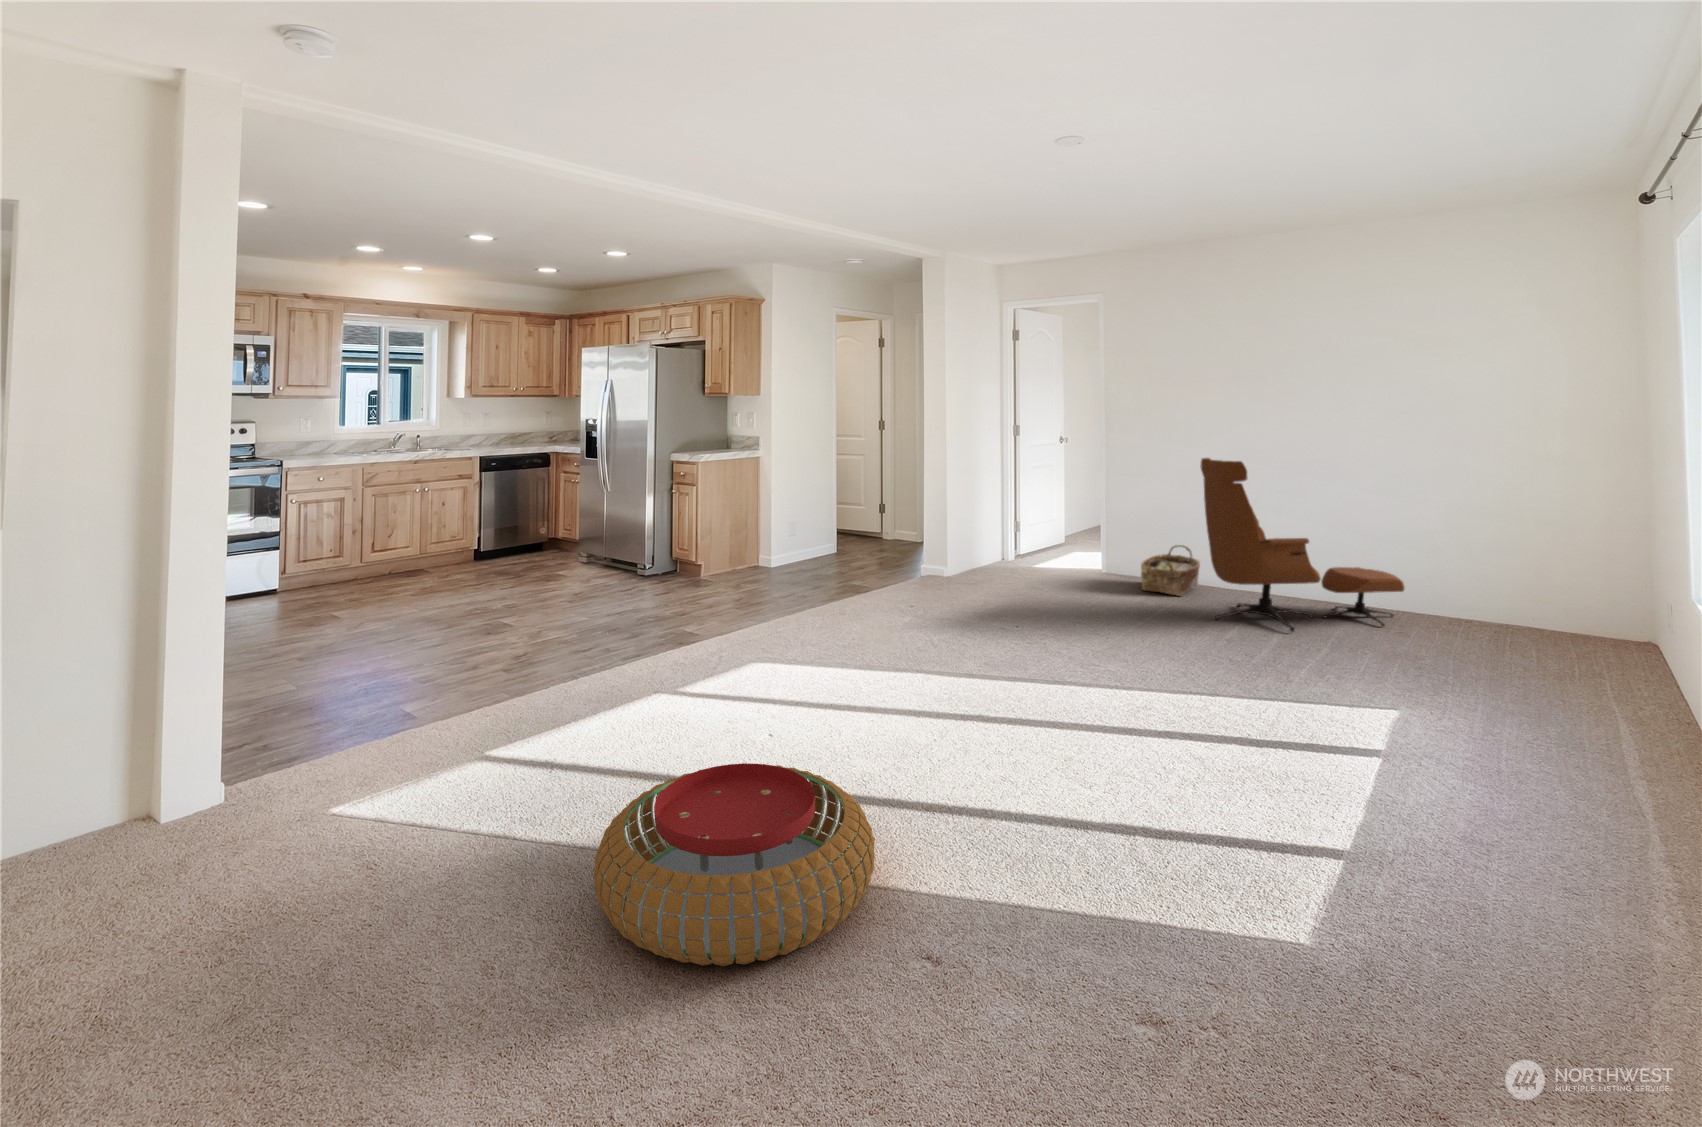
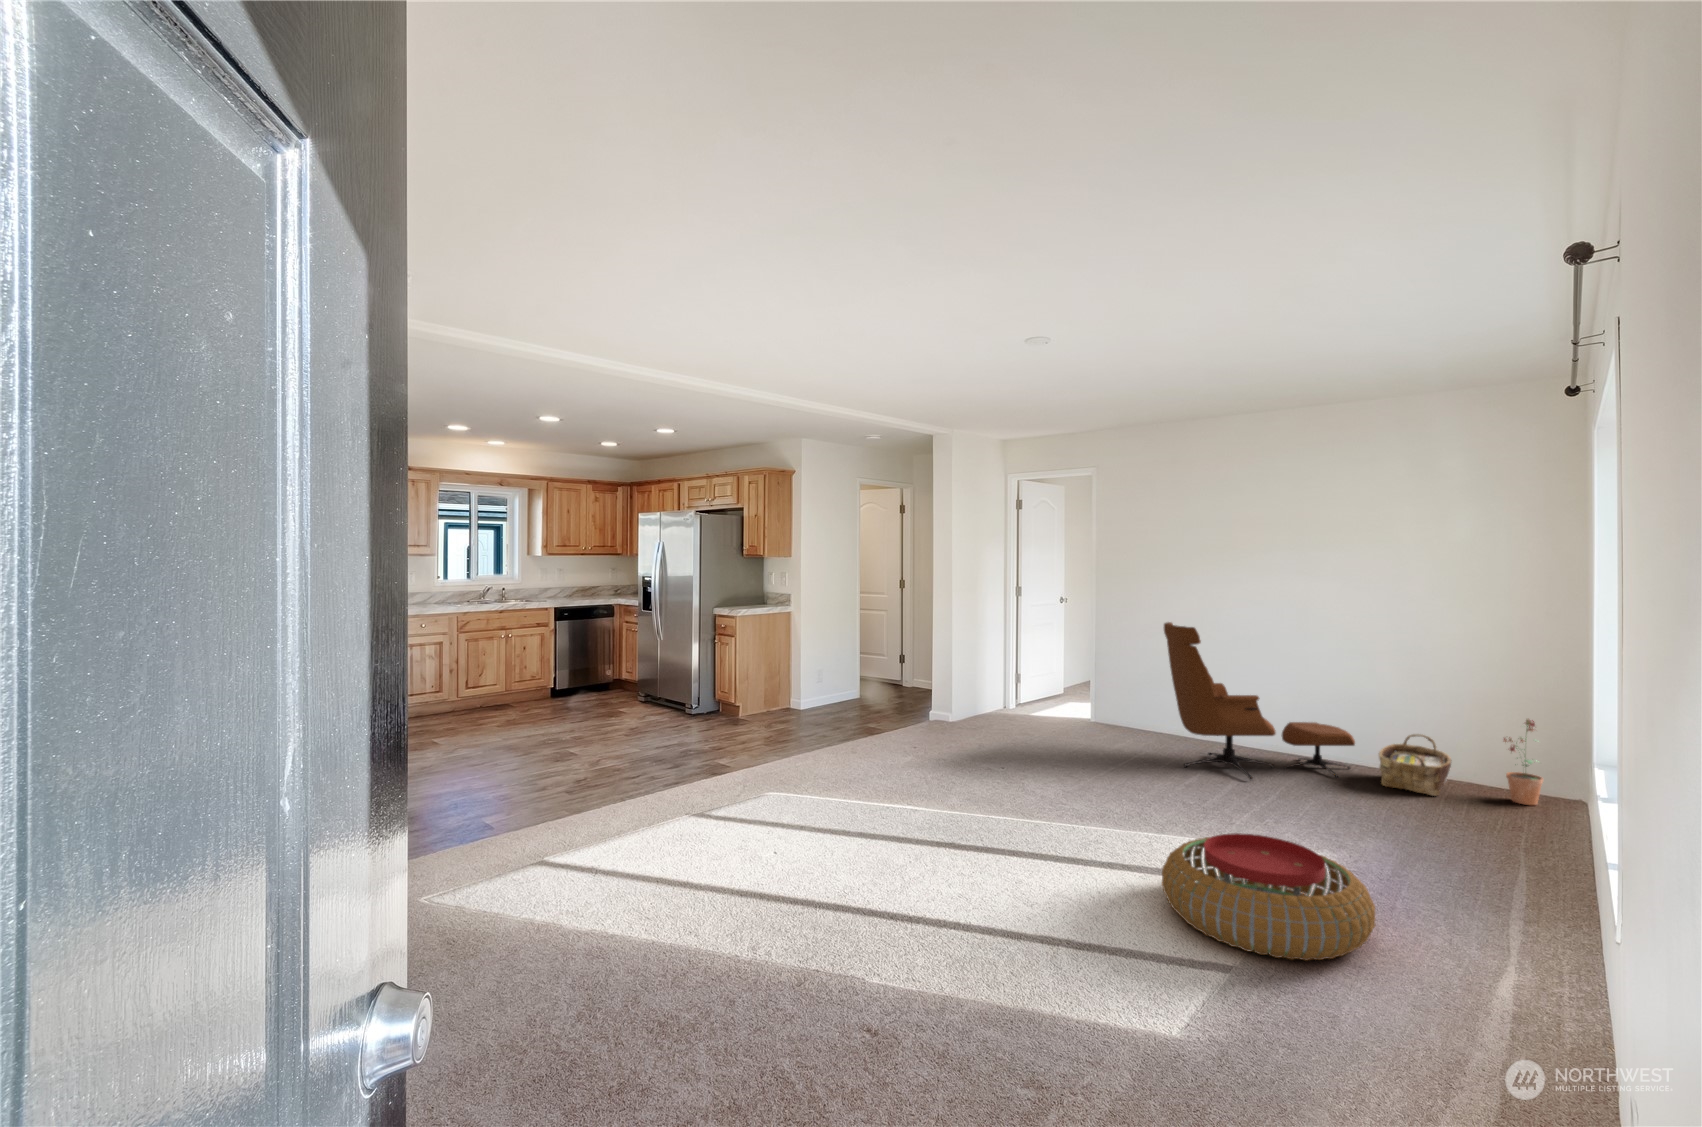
woven basket: present [1141,545,1200,596] -> present [1379,734,1452,796]
potted plant: none [1572,556,1621,650] -> present [1504,719,1543,805]
pouf: present [593,763,875,966] -> present [1162,833,1375,960]

